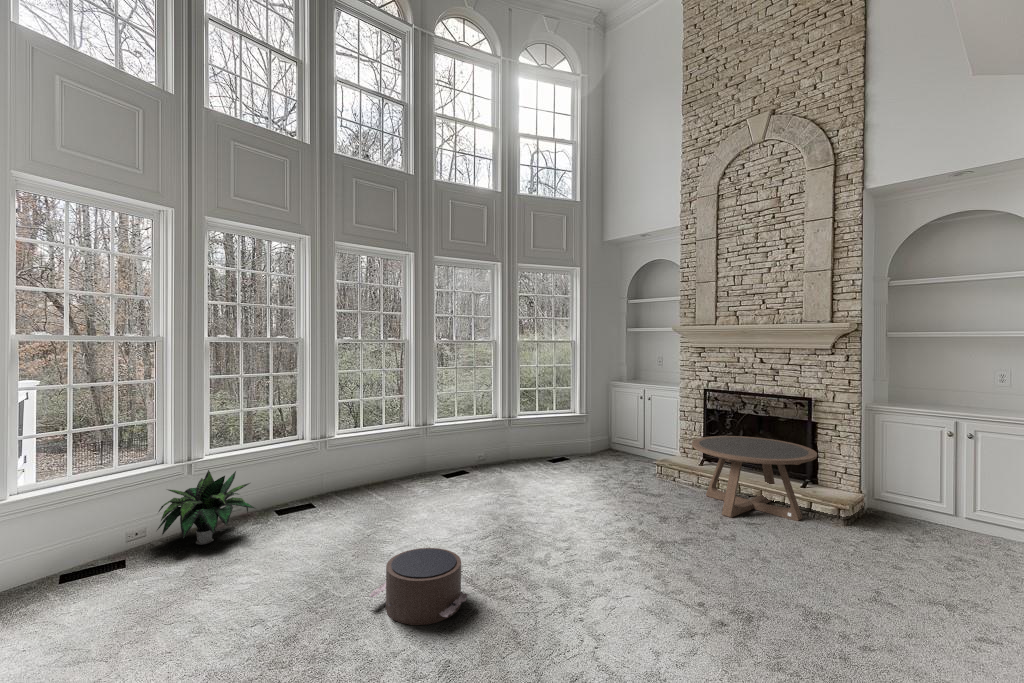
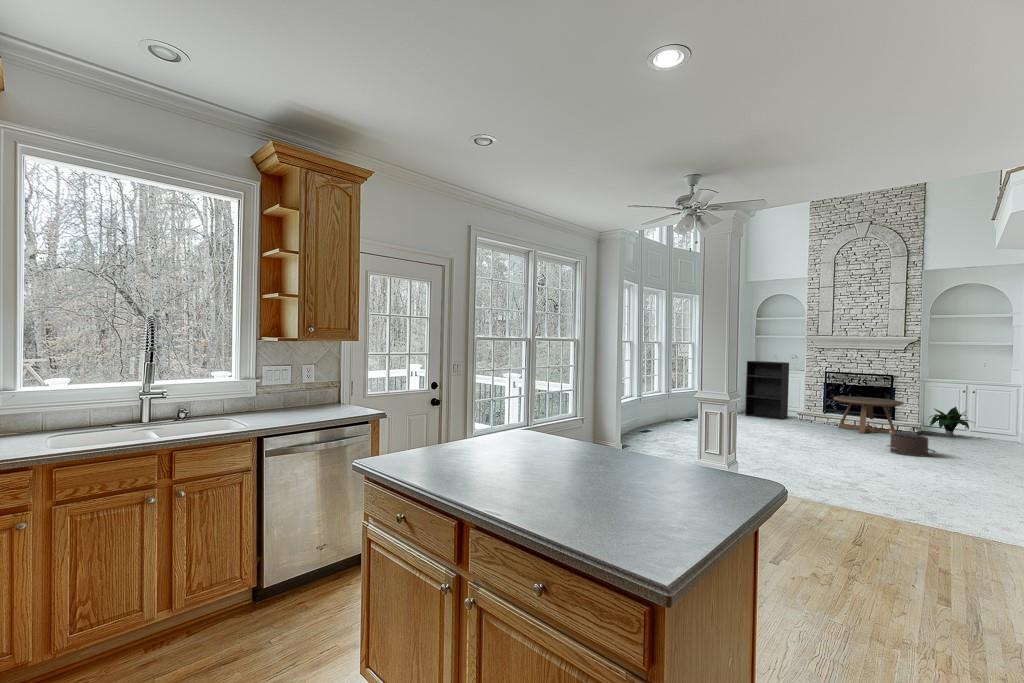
bookshelf: none [592,369,658,471] -> present [745,361,789,420]
potted plant: present [157,470,254,545] -> present [930,407,969,437]
pouf: present [369,548,469,625] -> present [887,433,936,456]

